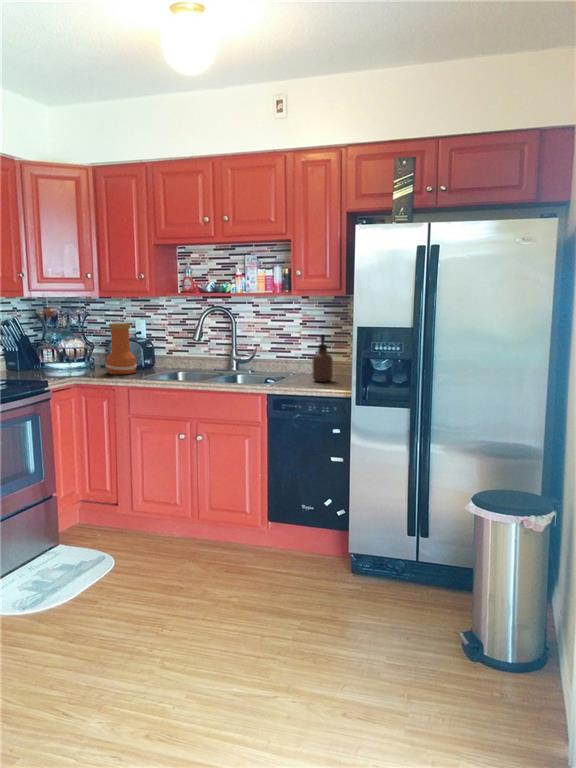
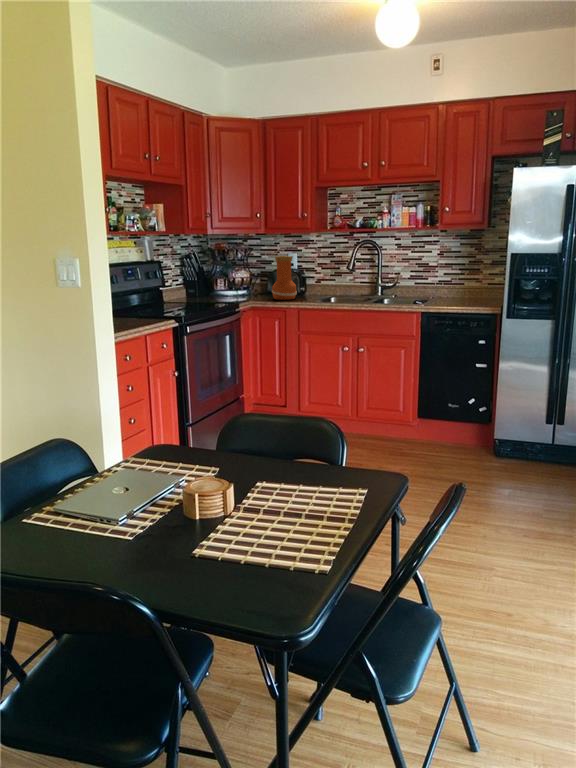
soap dispenser: present [313,335,333,382] -> none [456,263,474,302]

